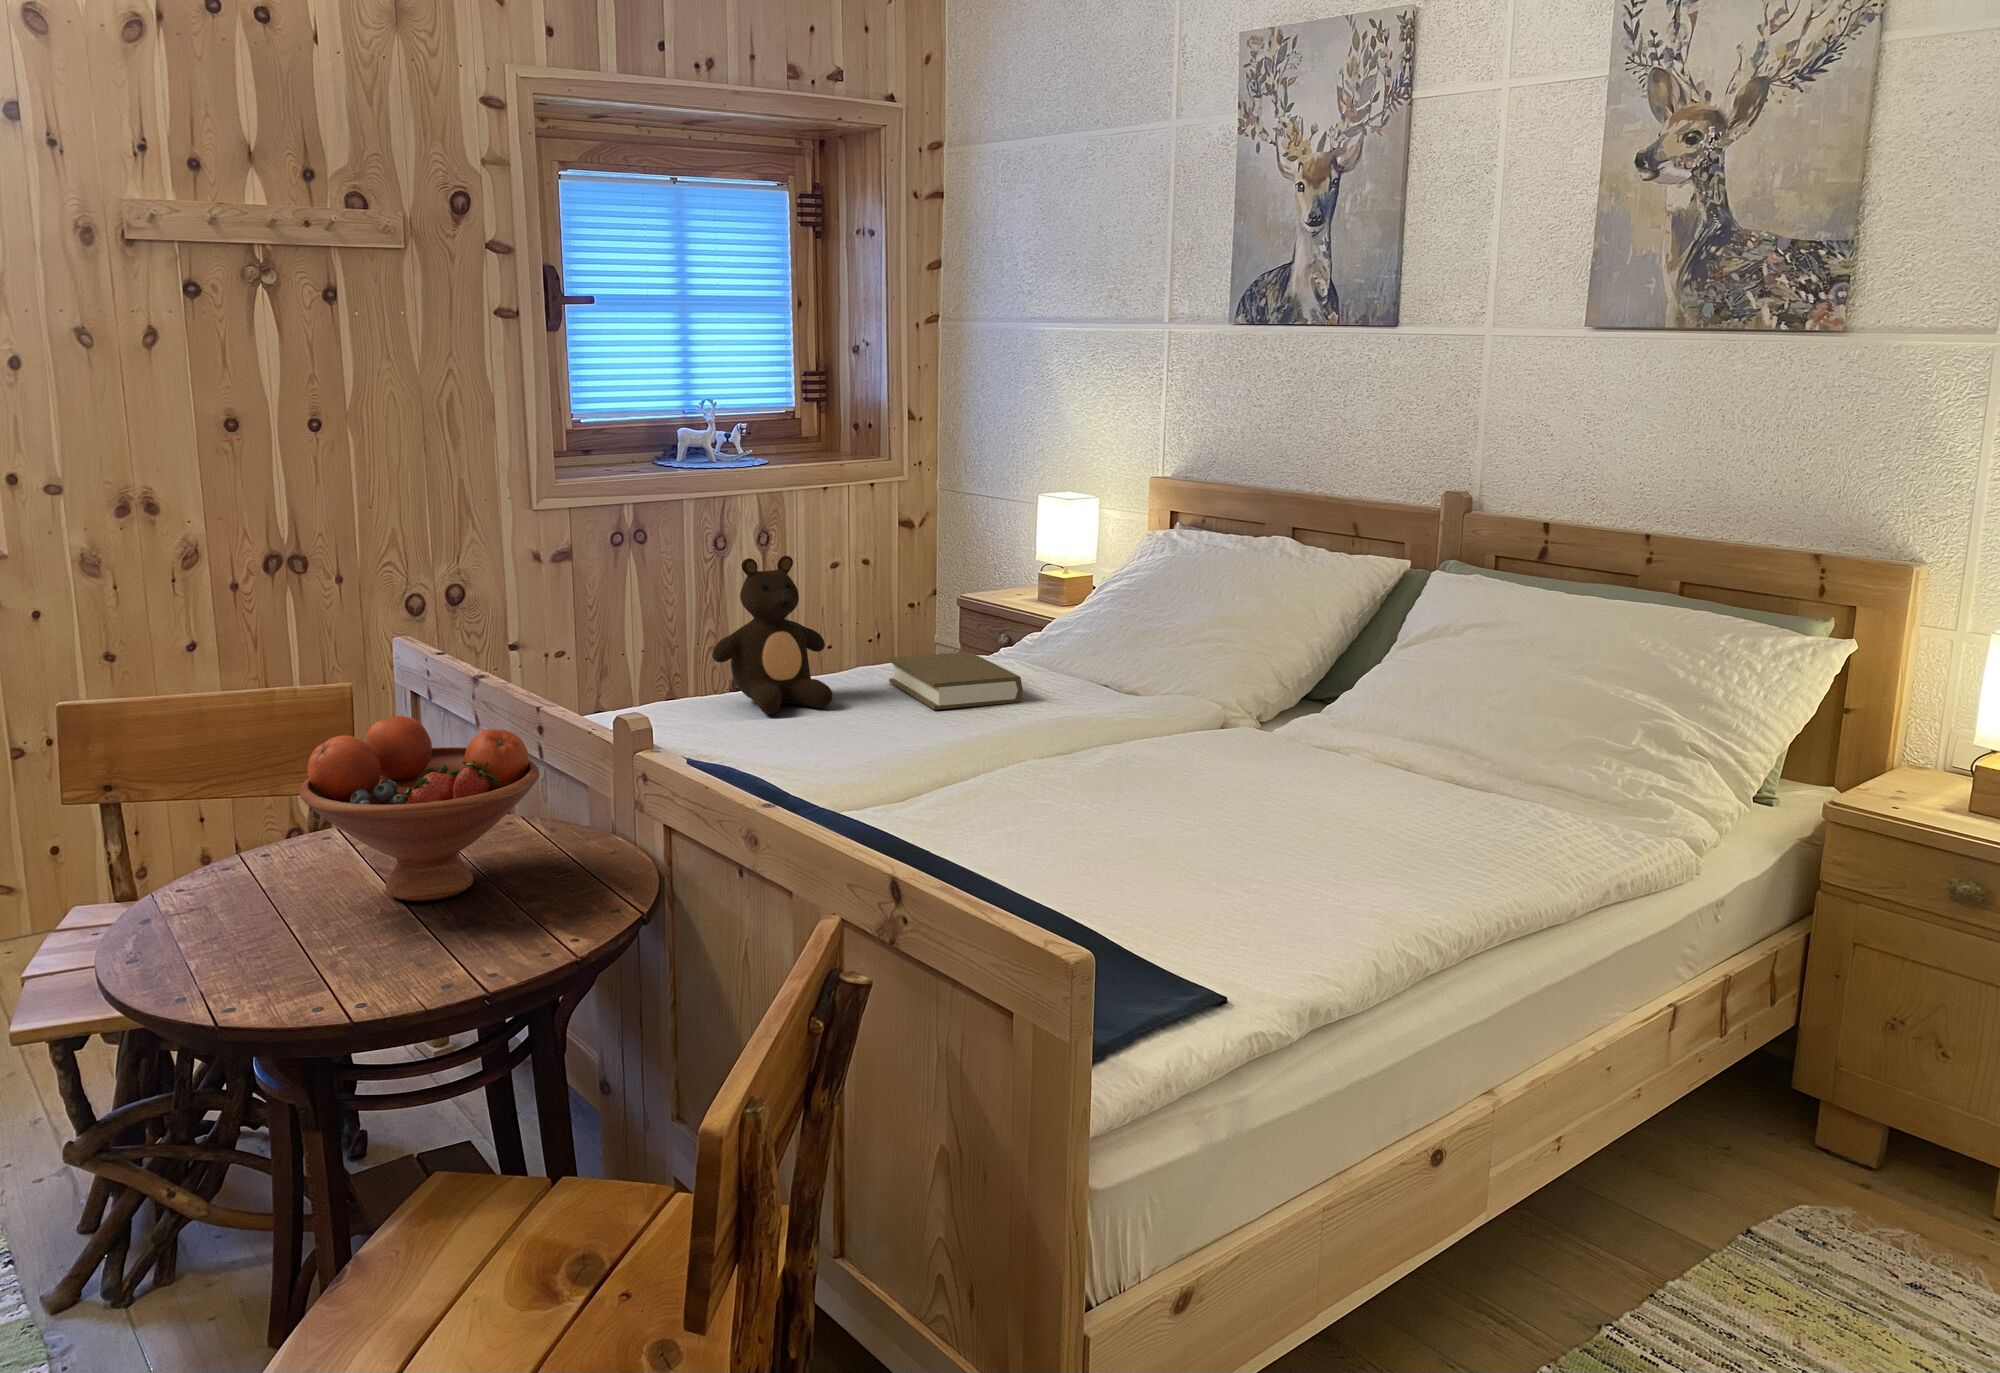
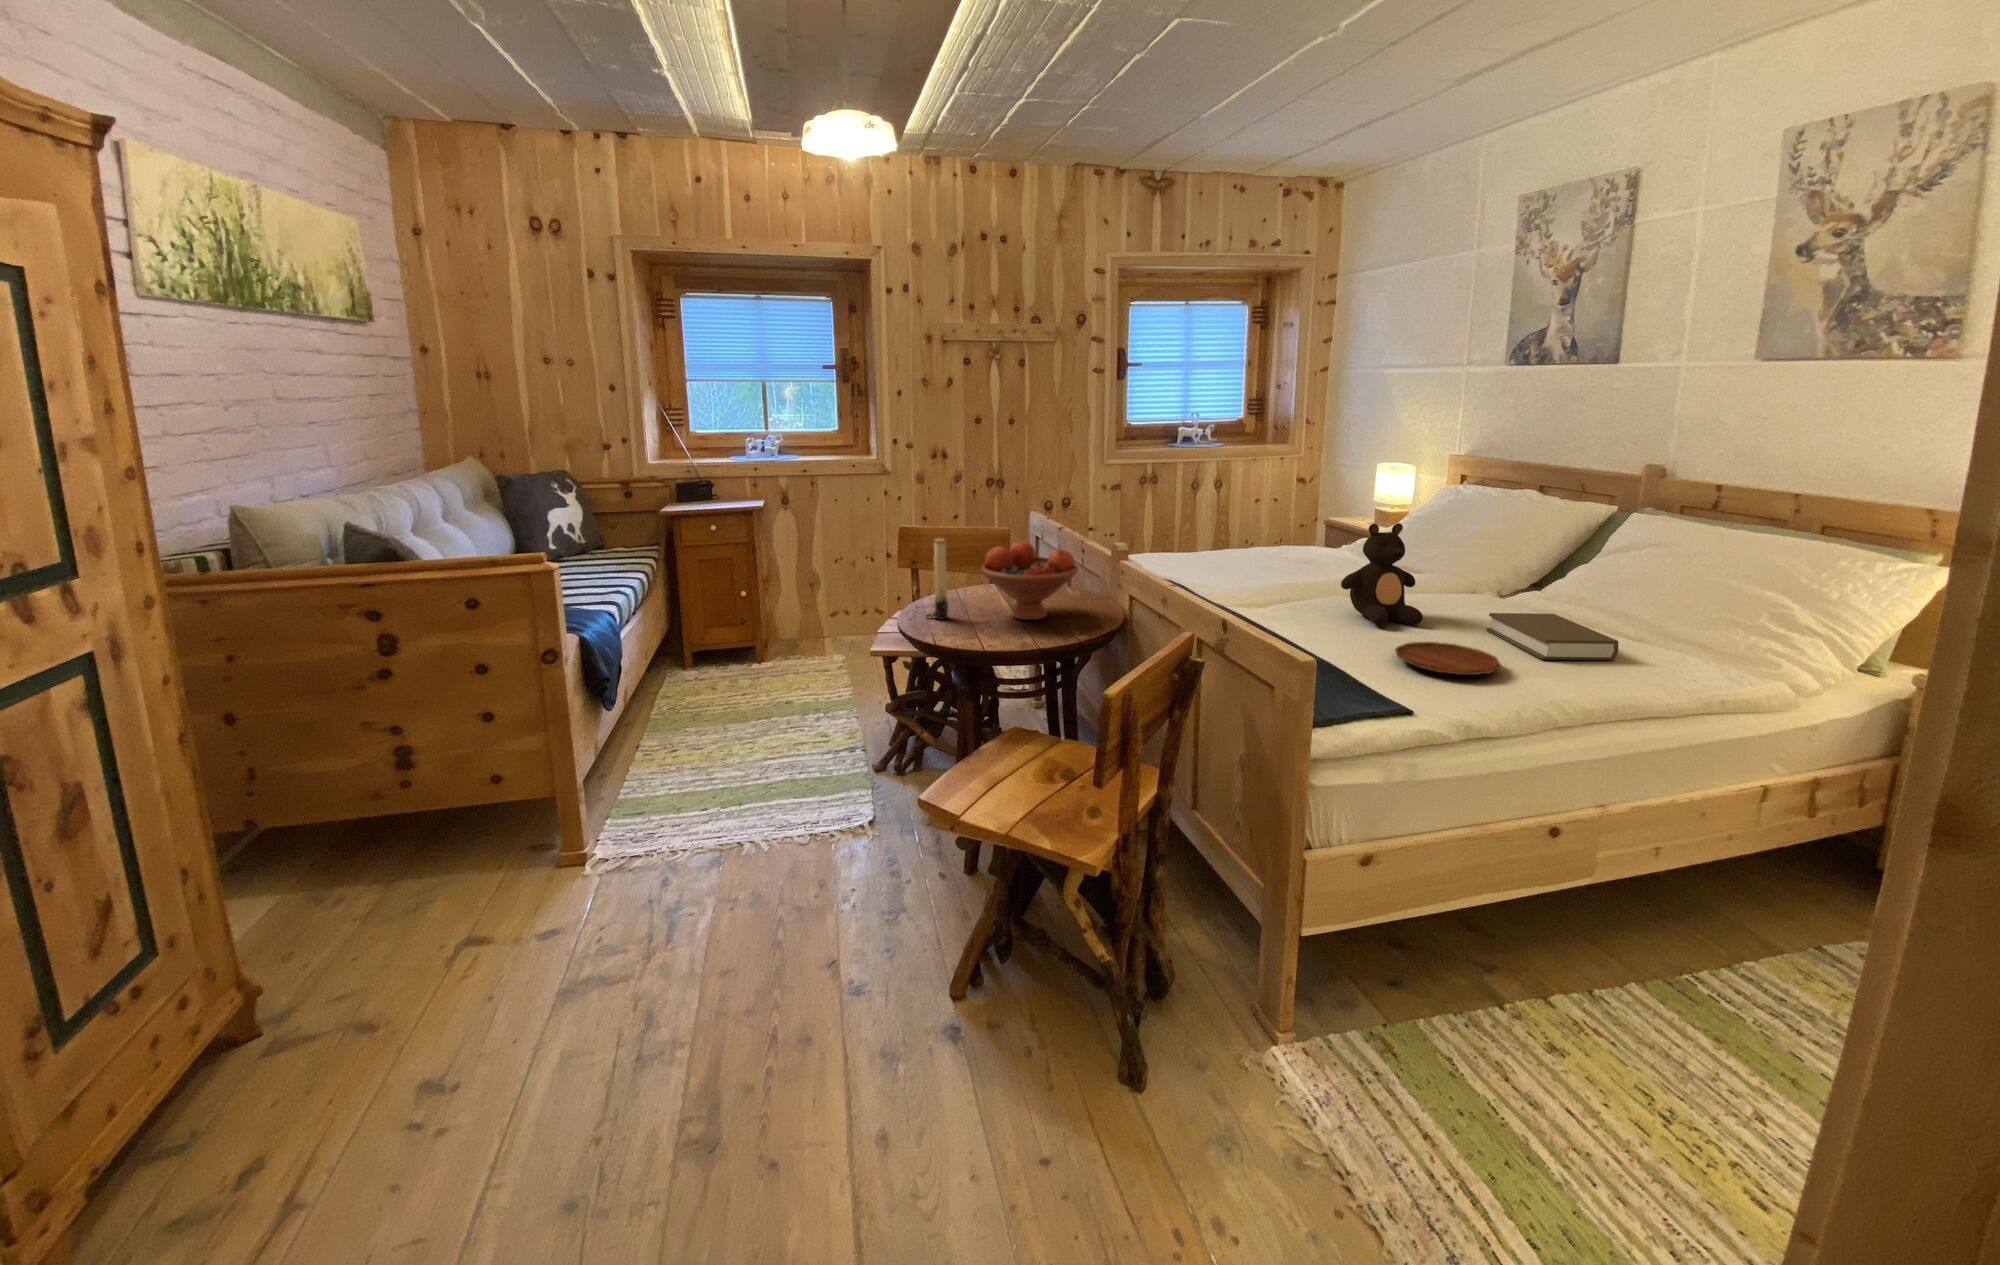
teddy bear: present [712,556,833,714] -> present [1341,523,1423,626]
book: present [889,652,1023,710] -> present [1486,613,1618,660]
candle: none [161,732,221,928] -> present [927,539,948,619]
tray: none [1186,842,1367,907] -> present [1395,642,1501,675]

